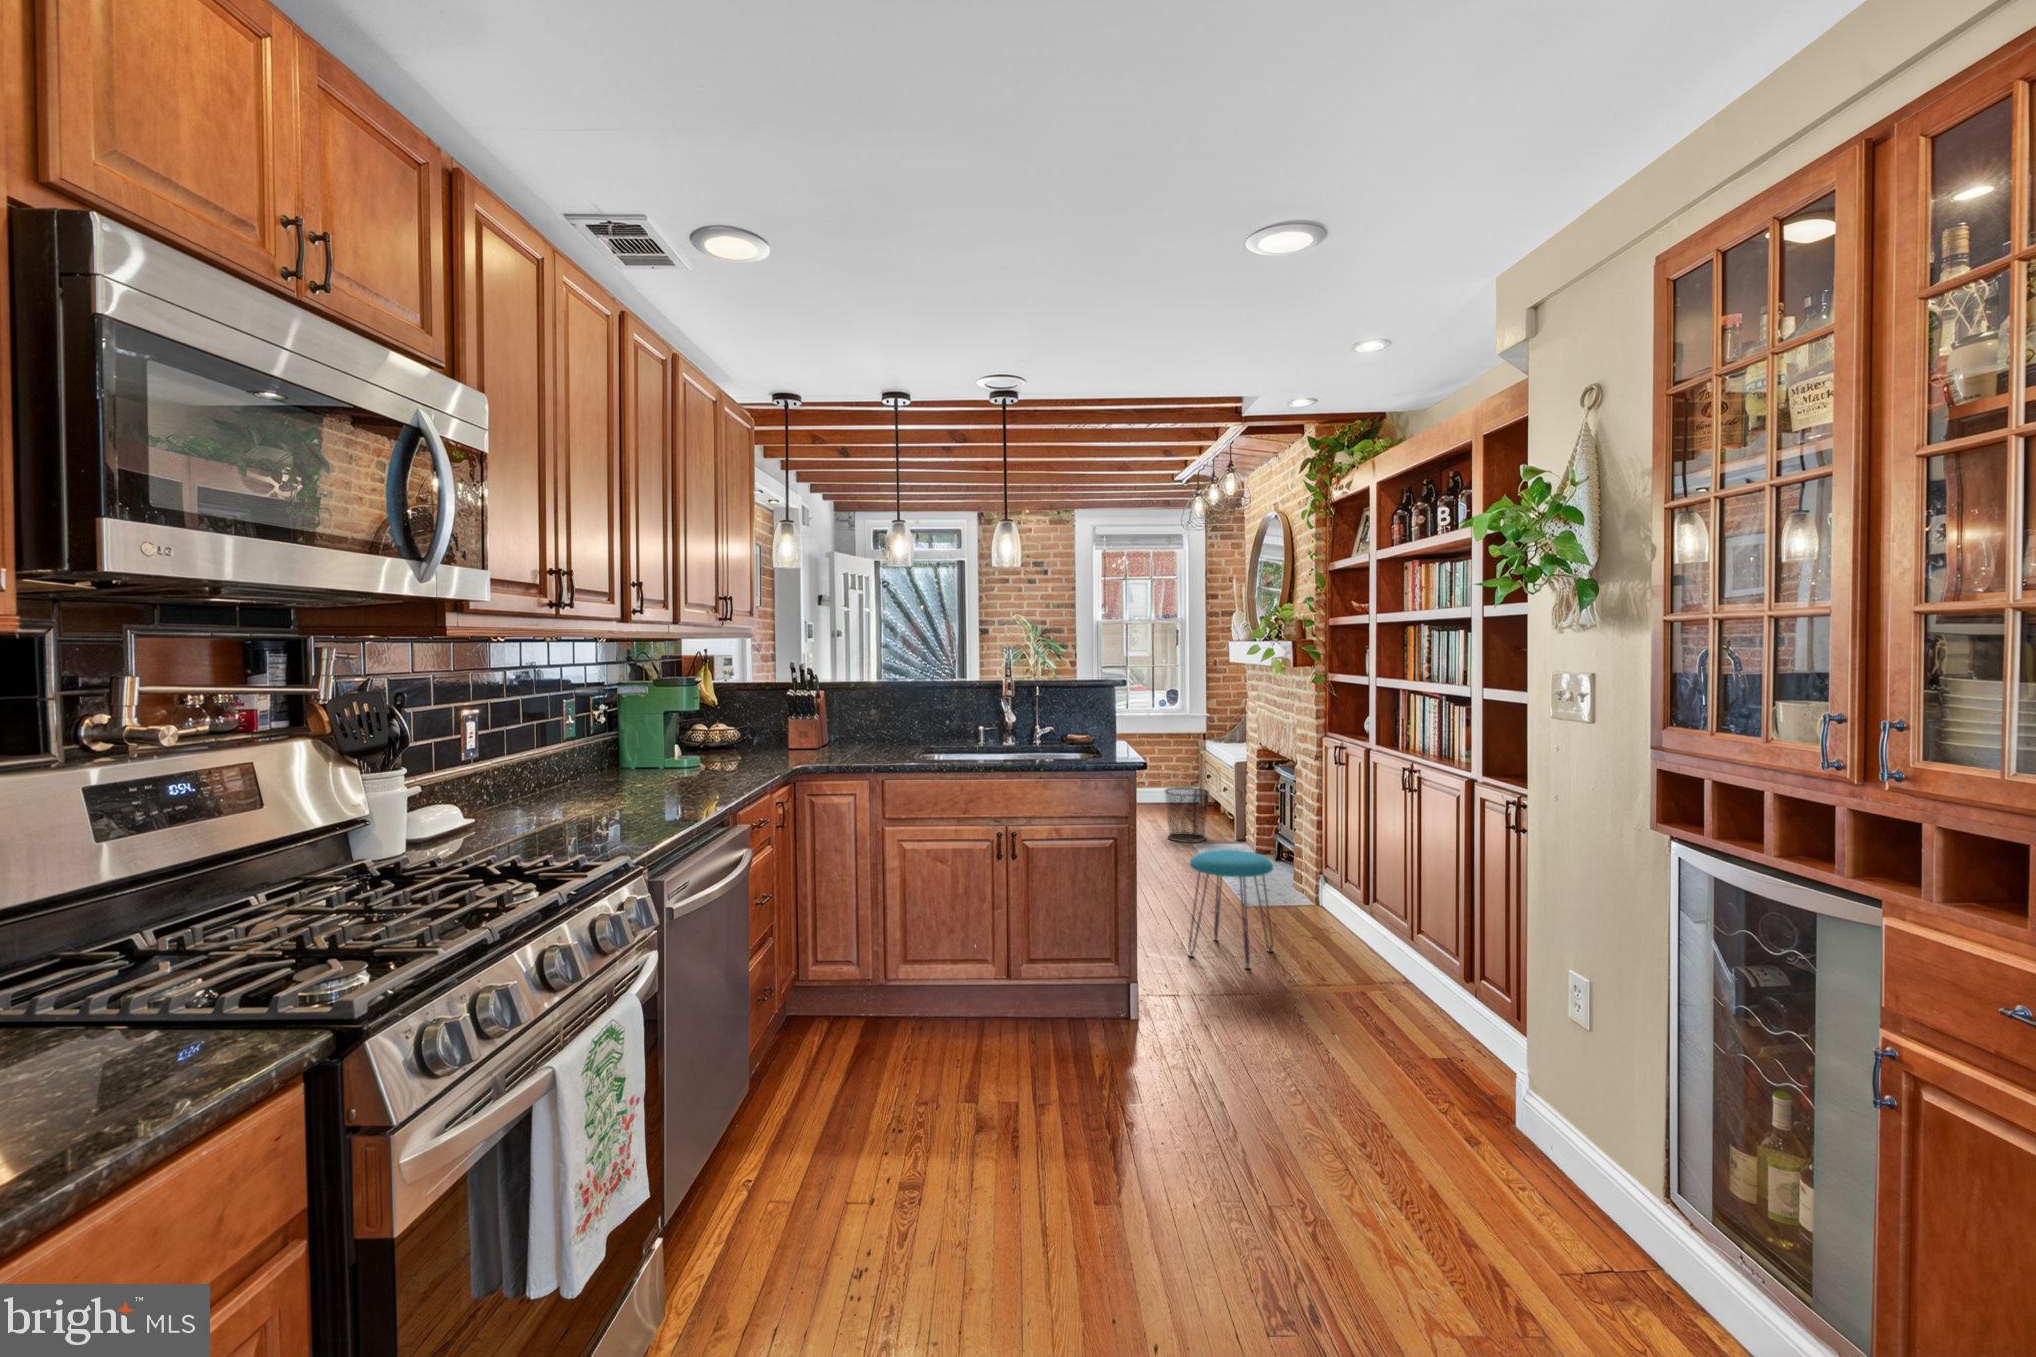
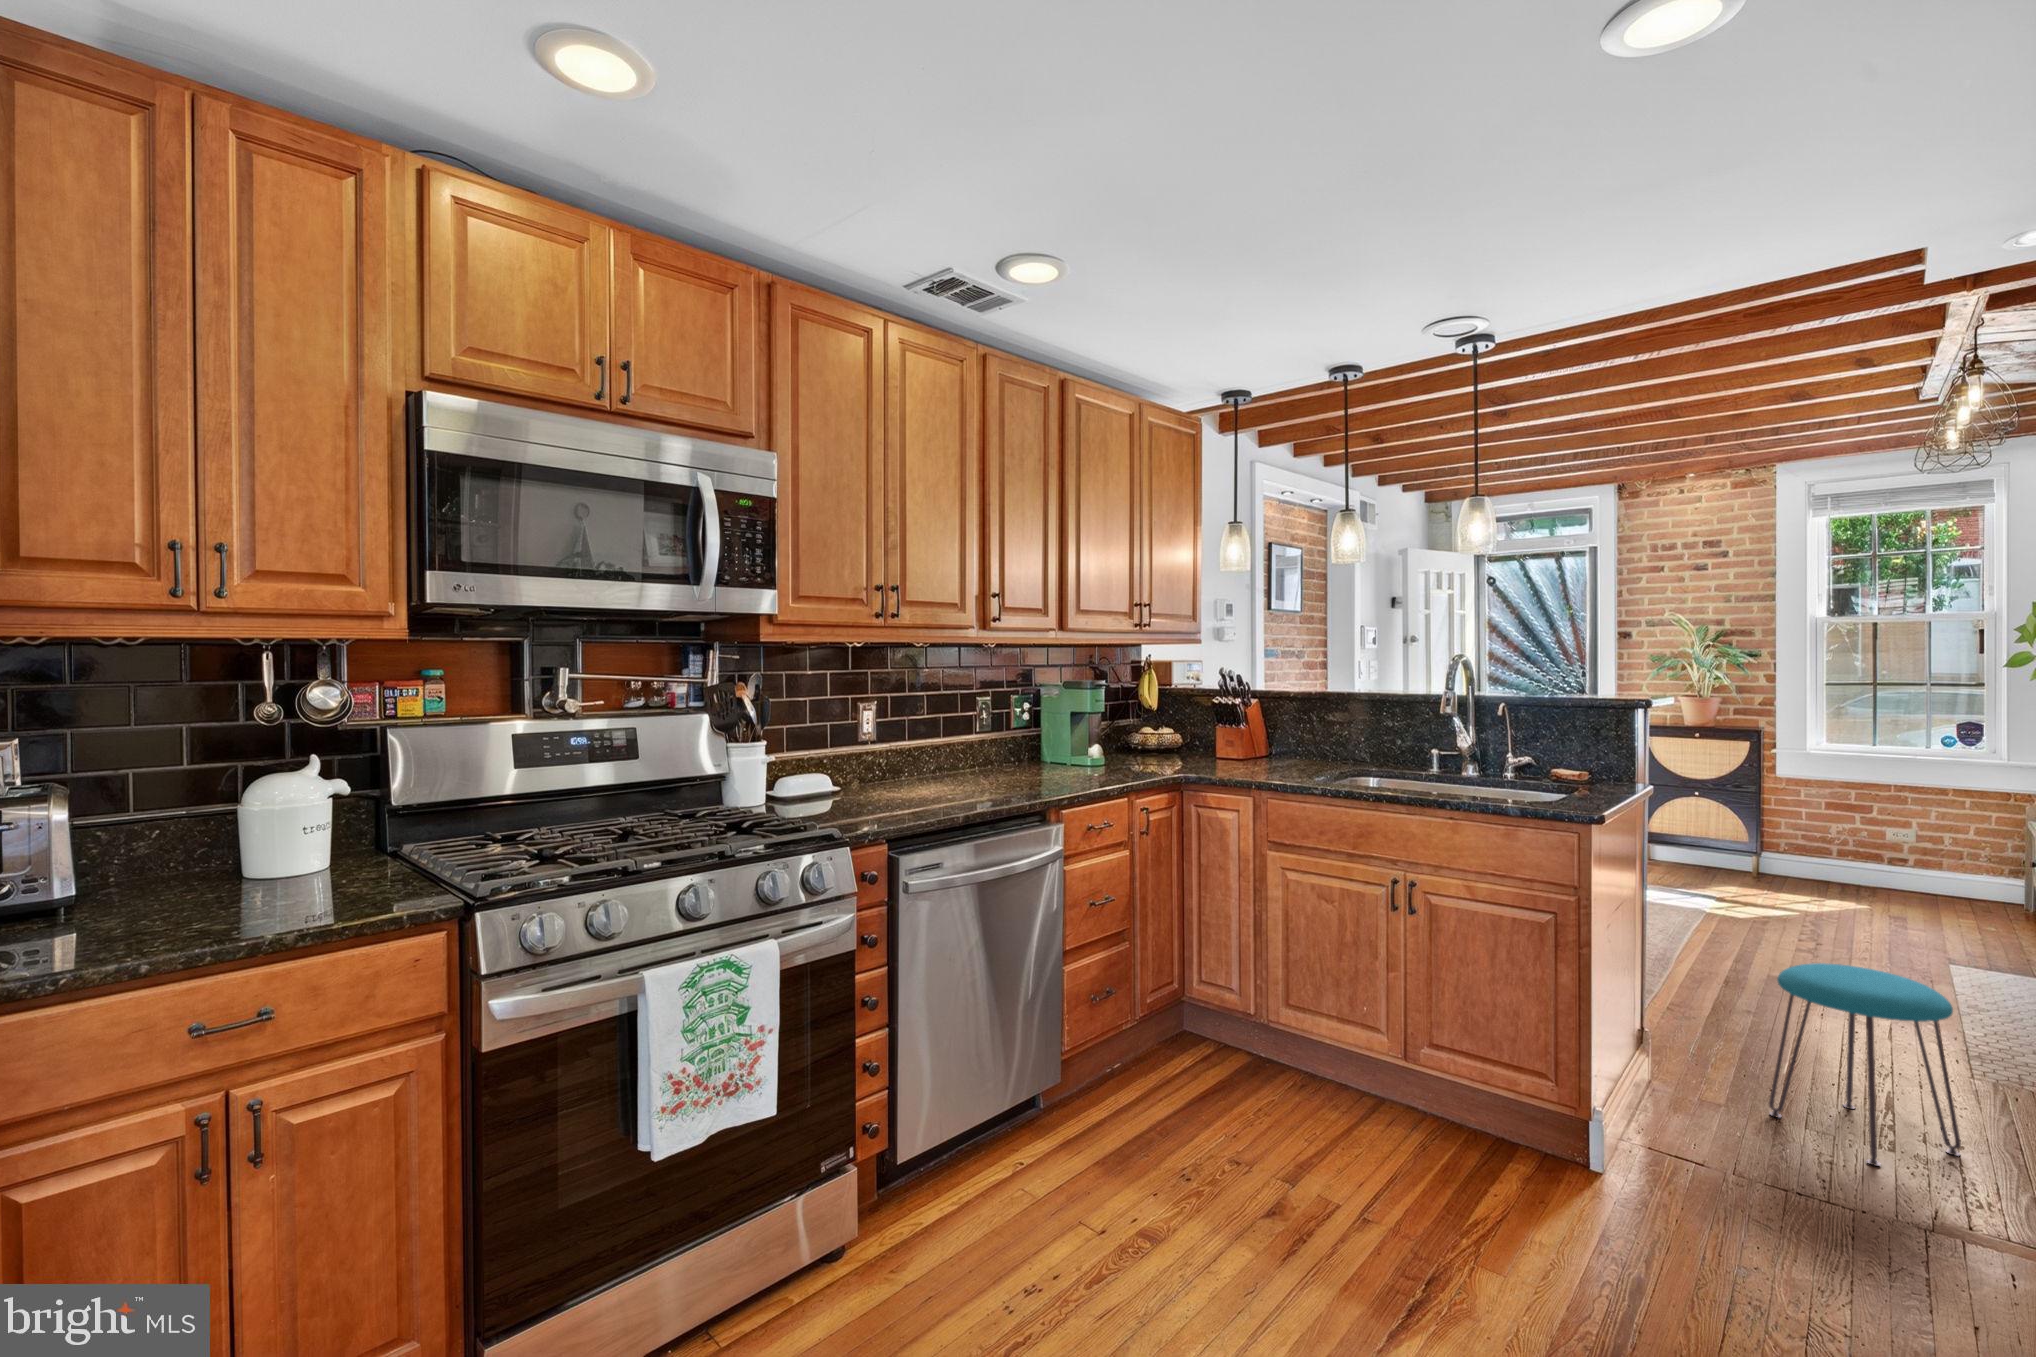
waste bin: present [1165,787,1209,842] -> none [1896,868,1996,959]

